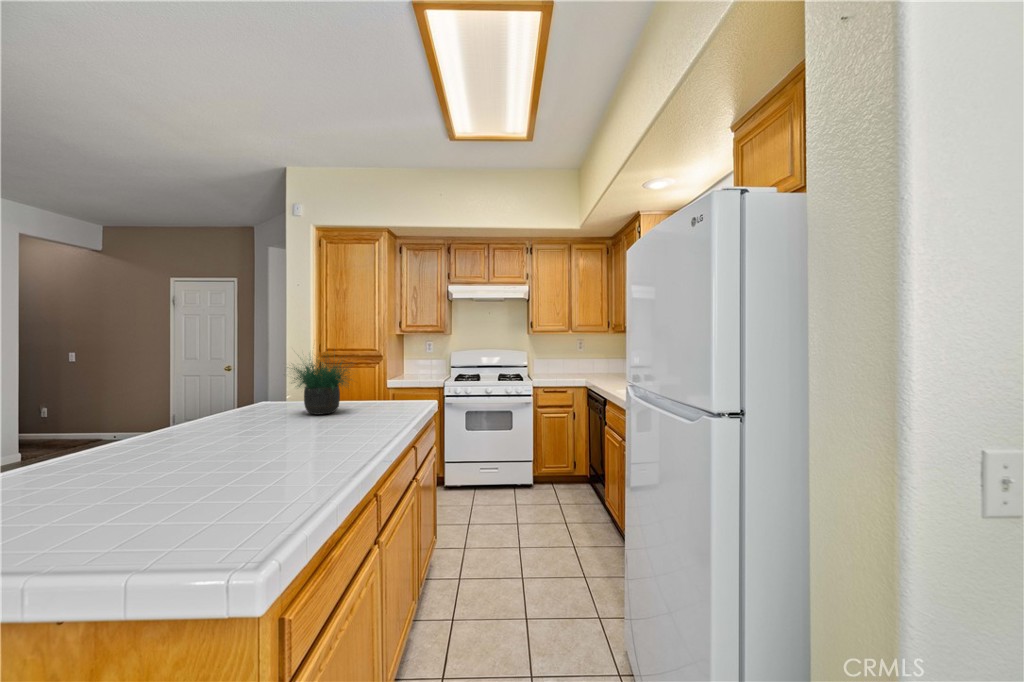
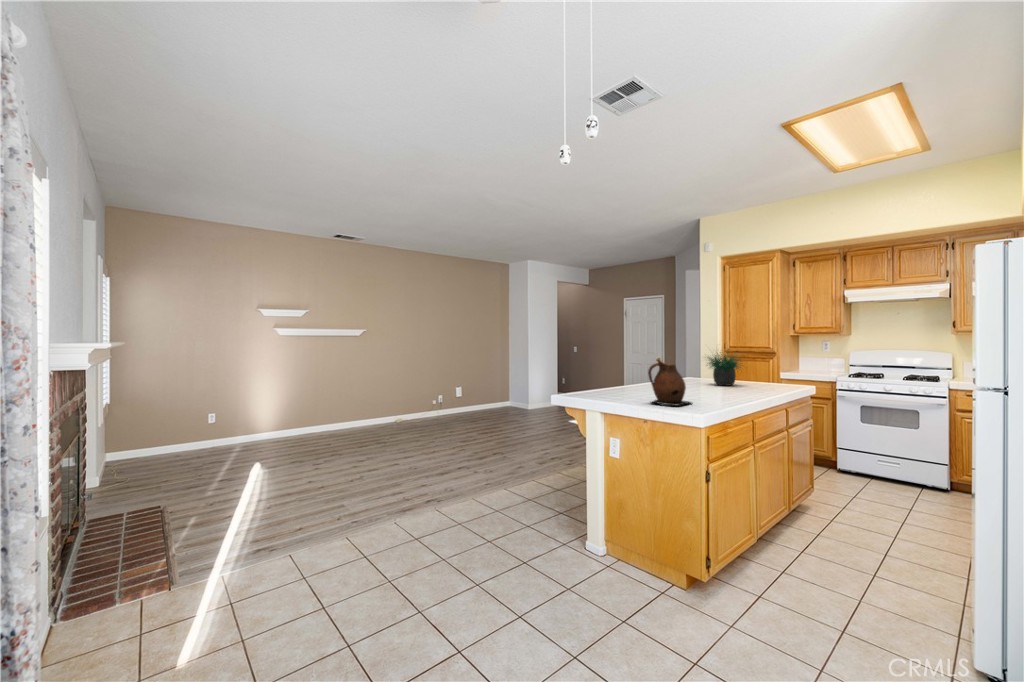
ceramic pitcher: none [112,389,253,522] -> present [648,359,691,406]

